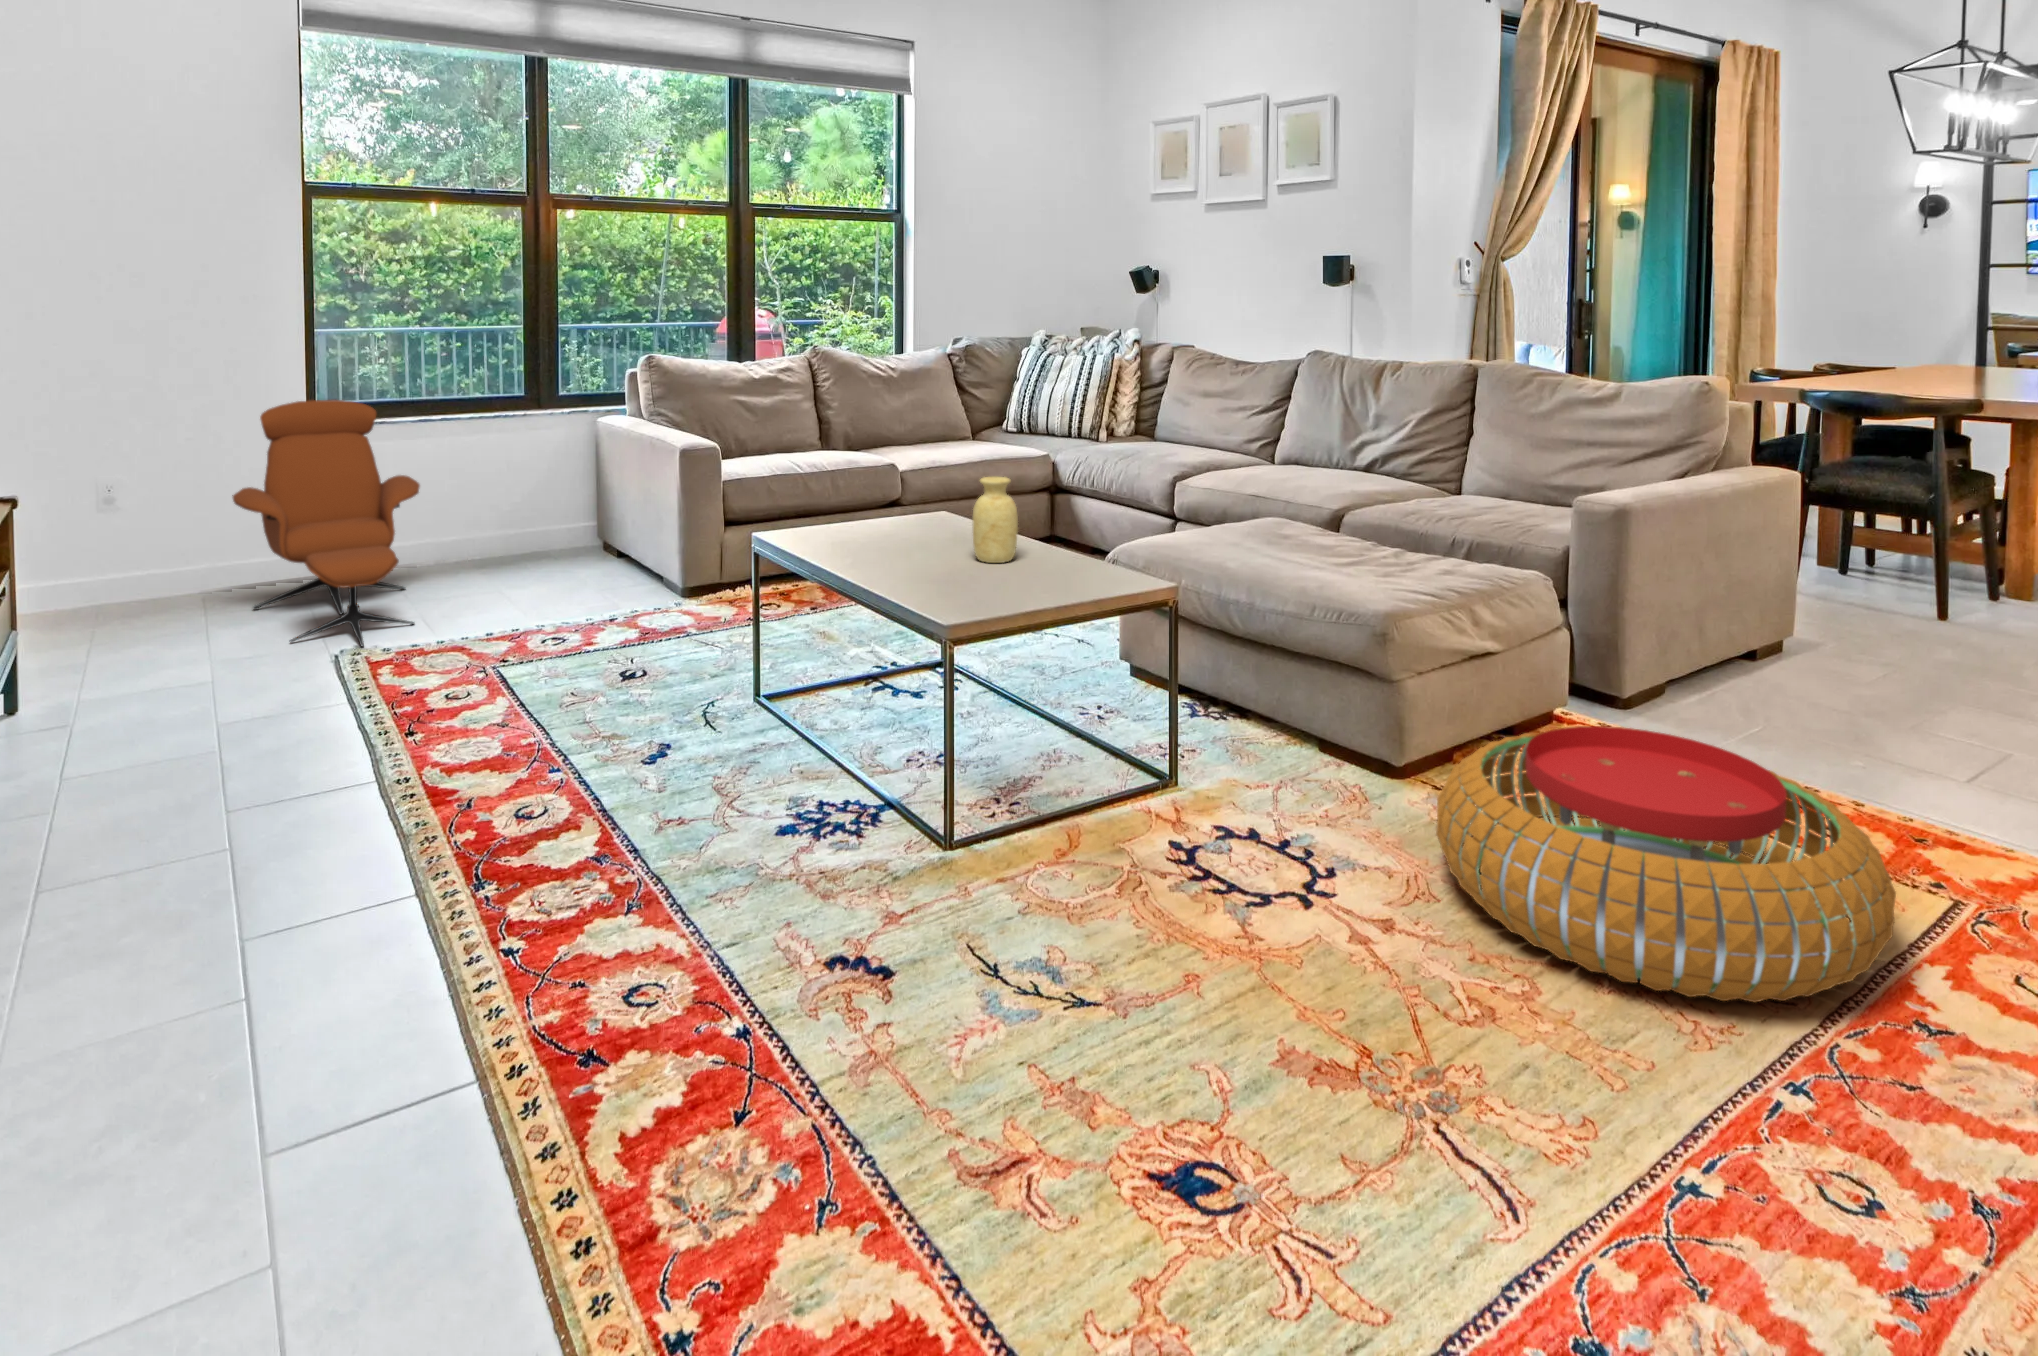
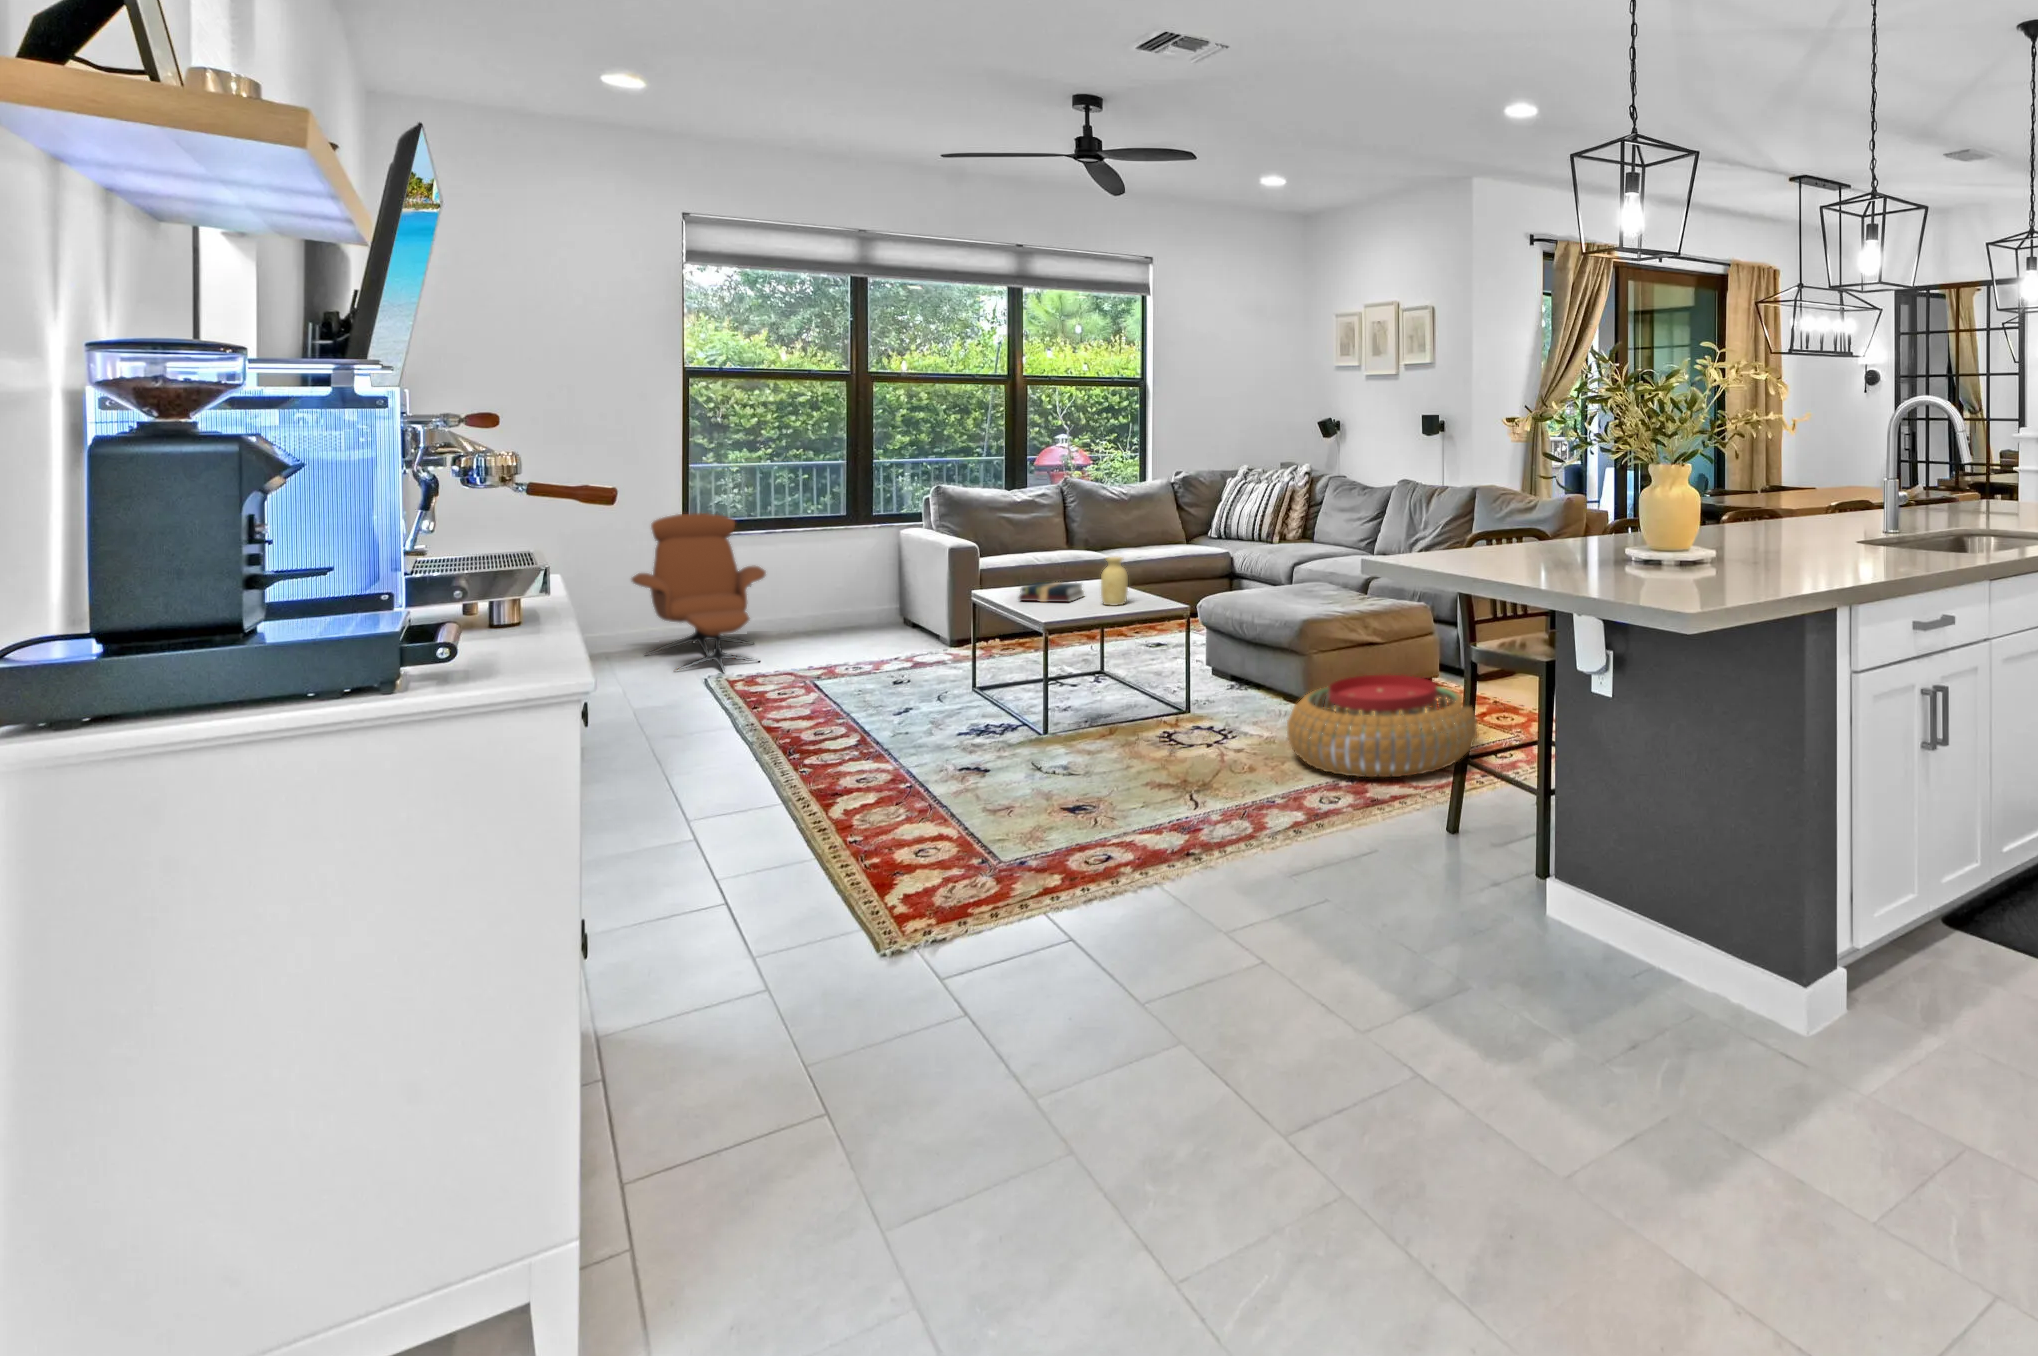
hardback book: none [830,516,930,555] -> present [1019,582,1084,602]

